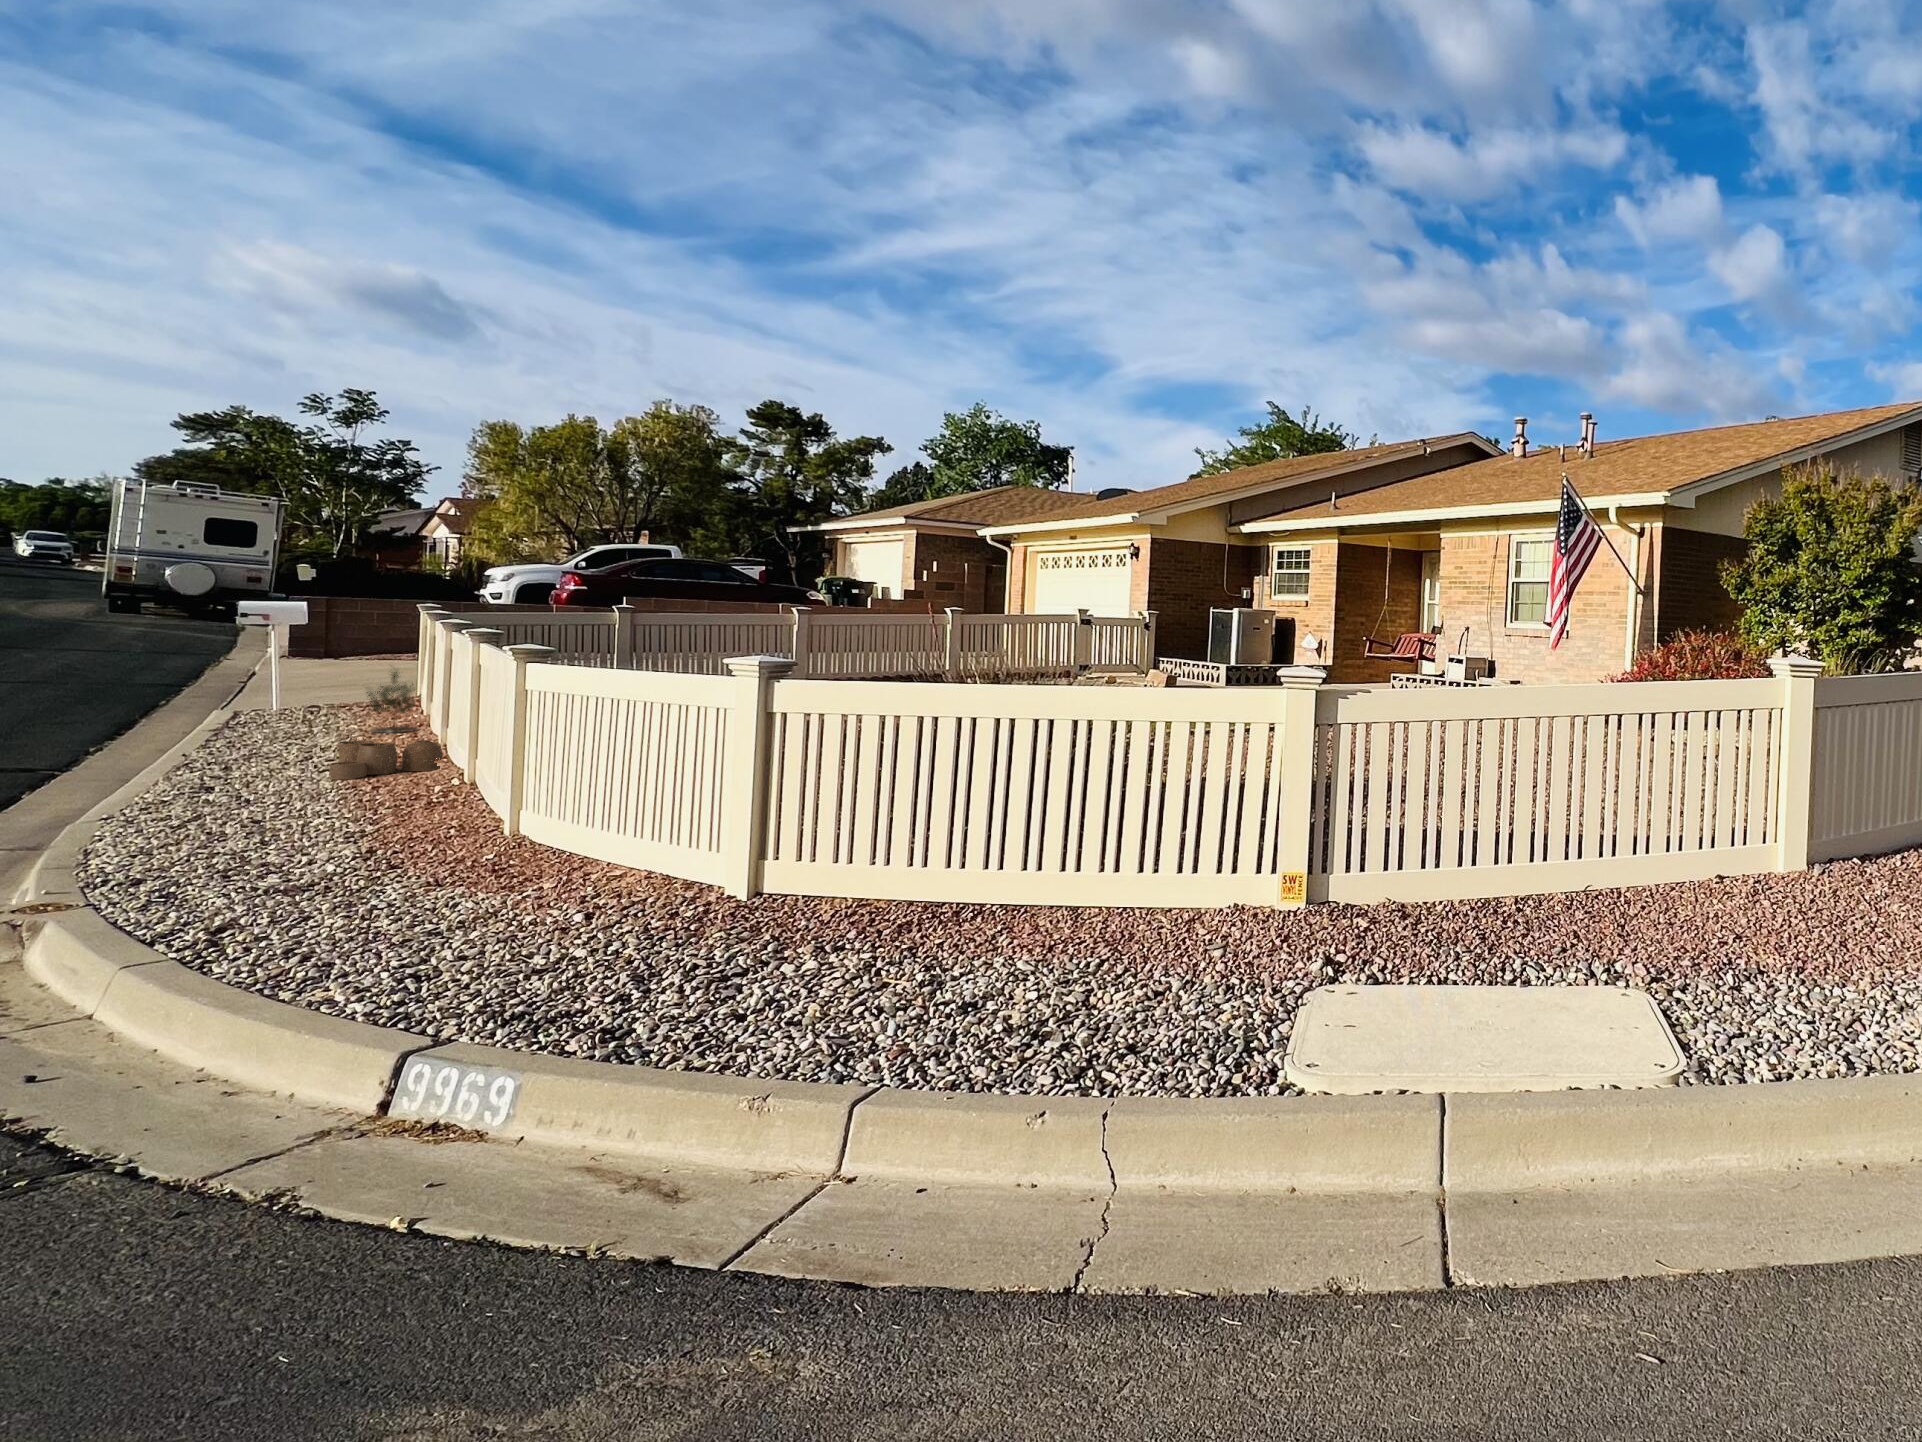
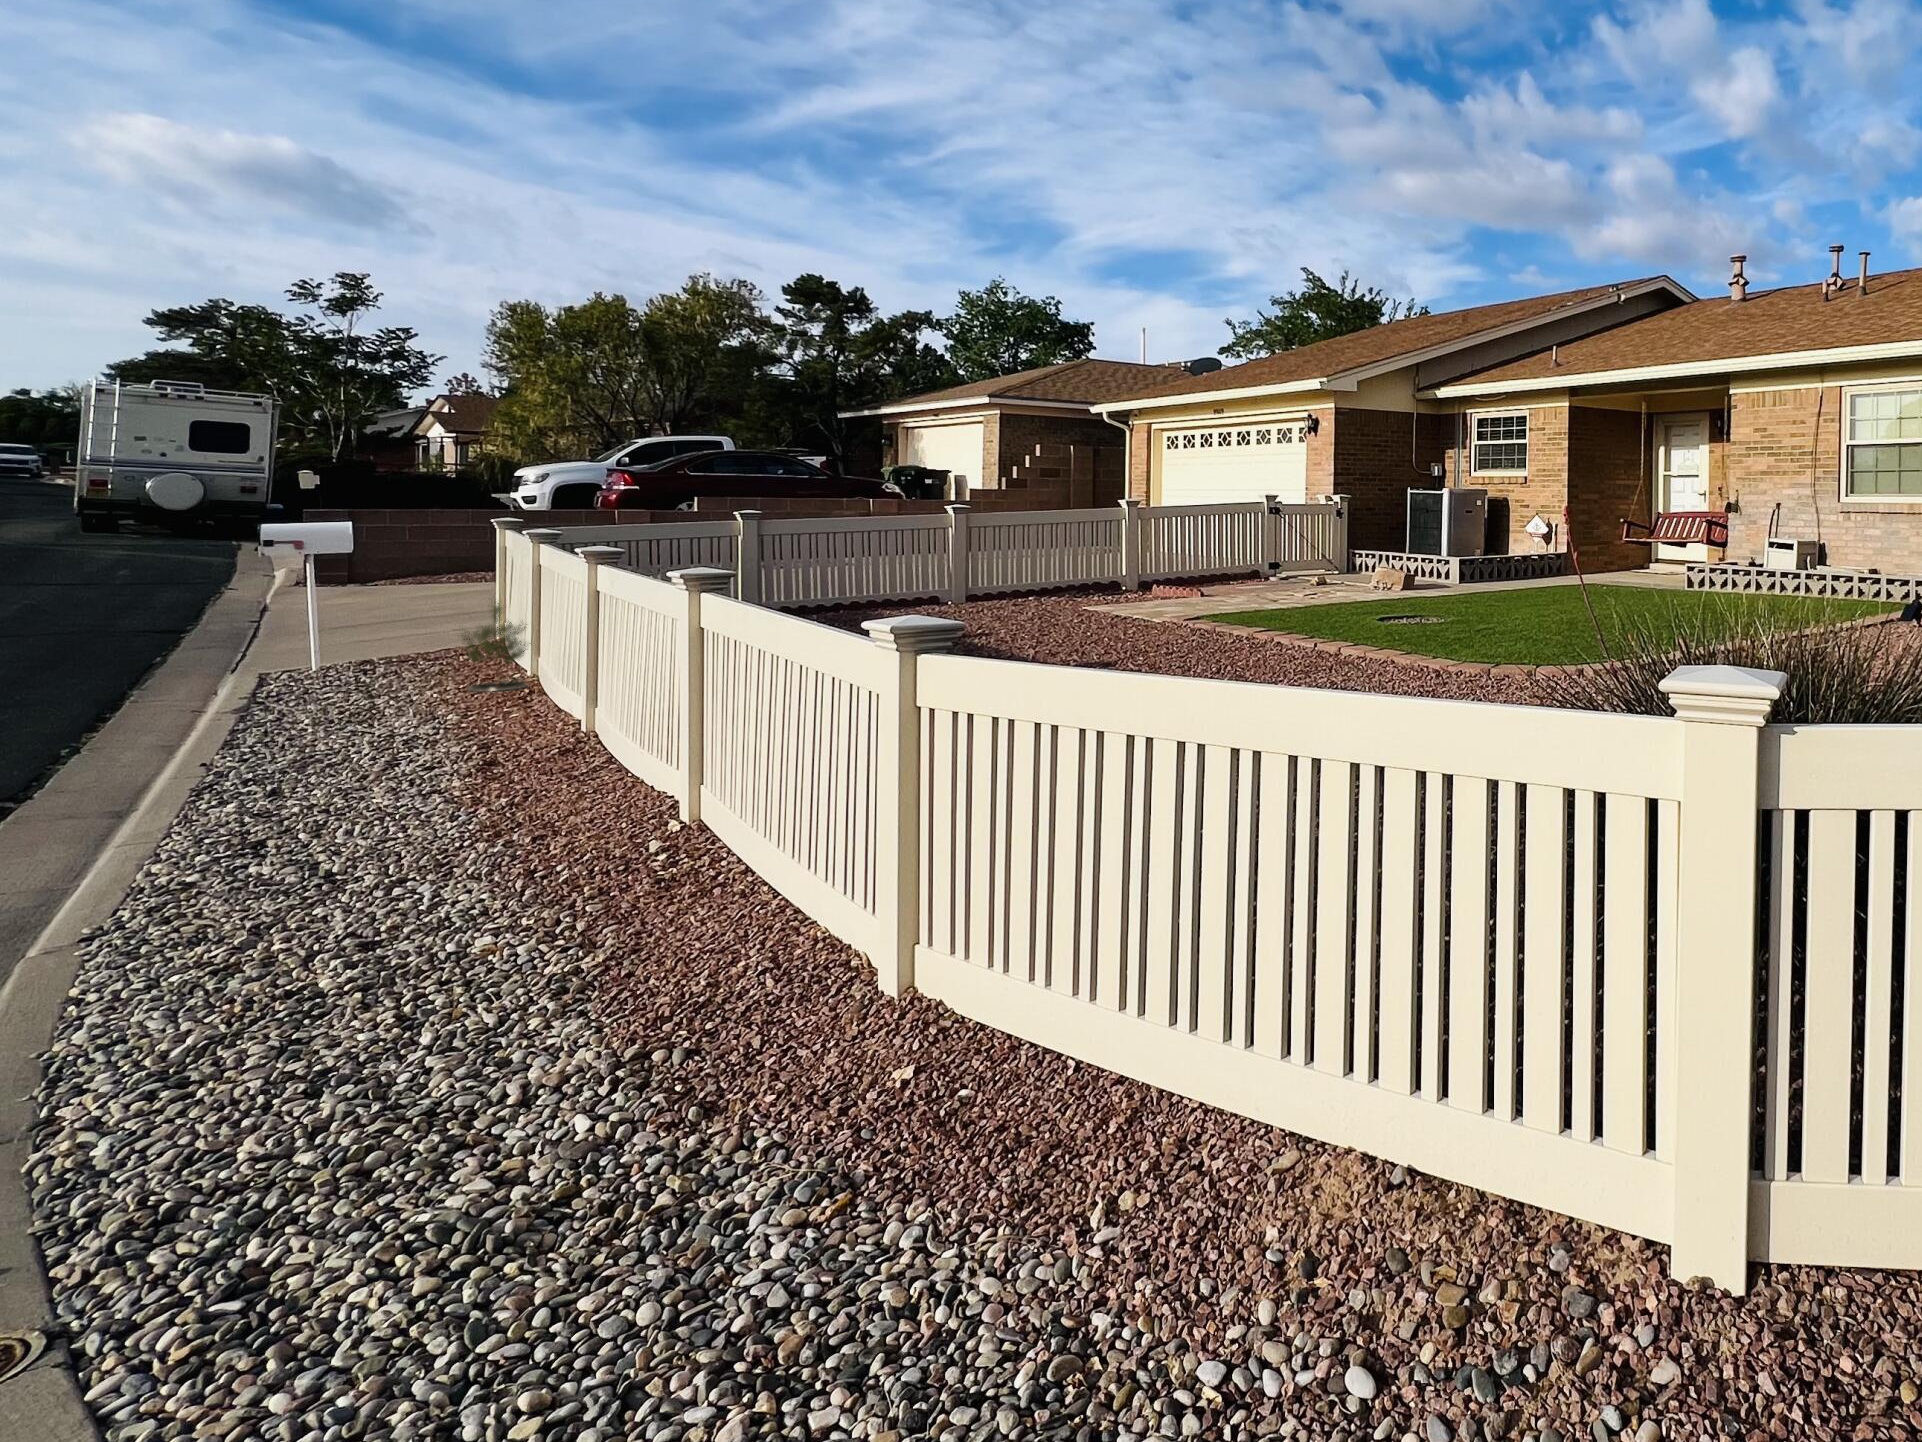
woven basket: present [329,736,443,780] -> none [452,705,603,776]

